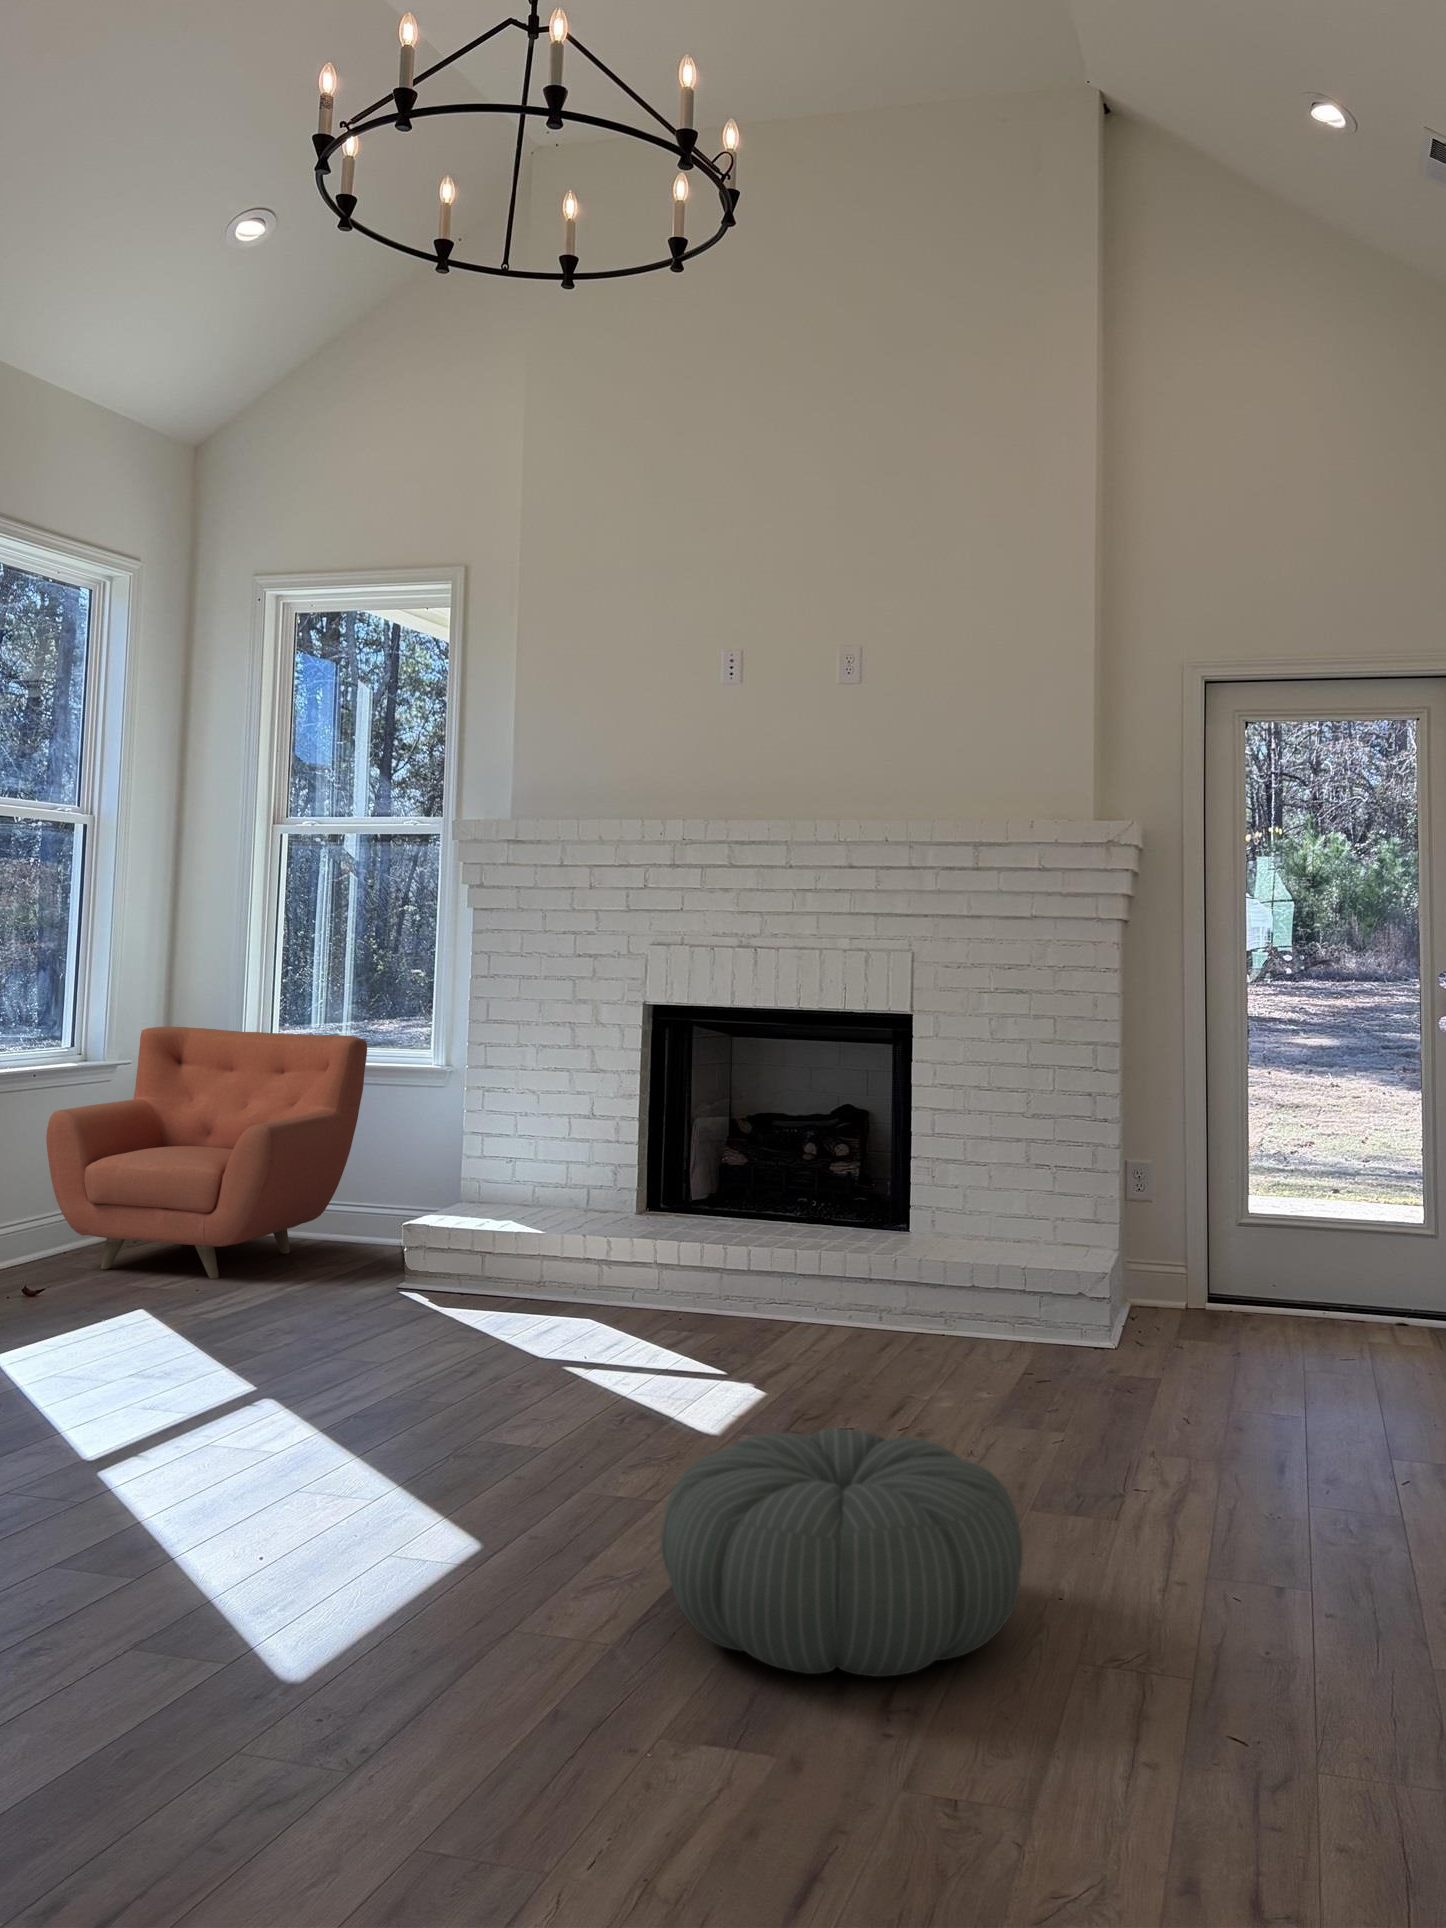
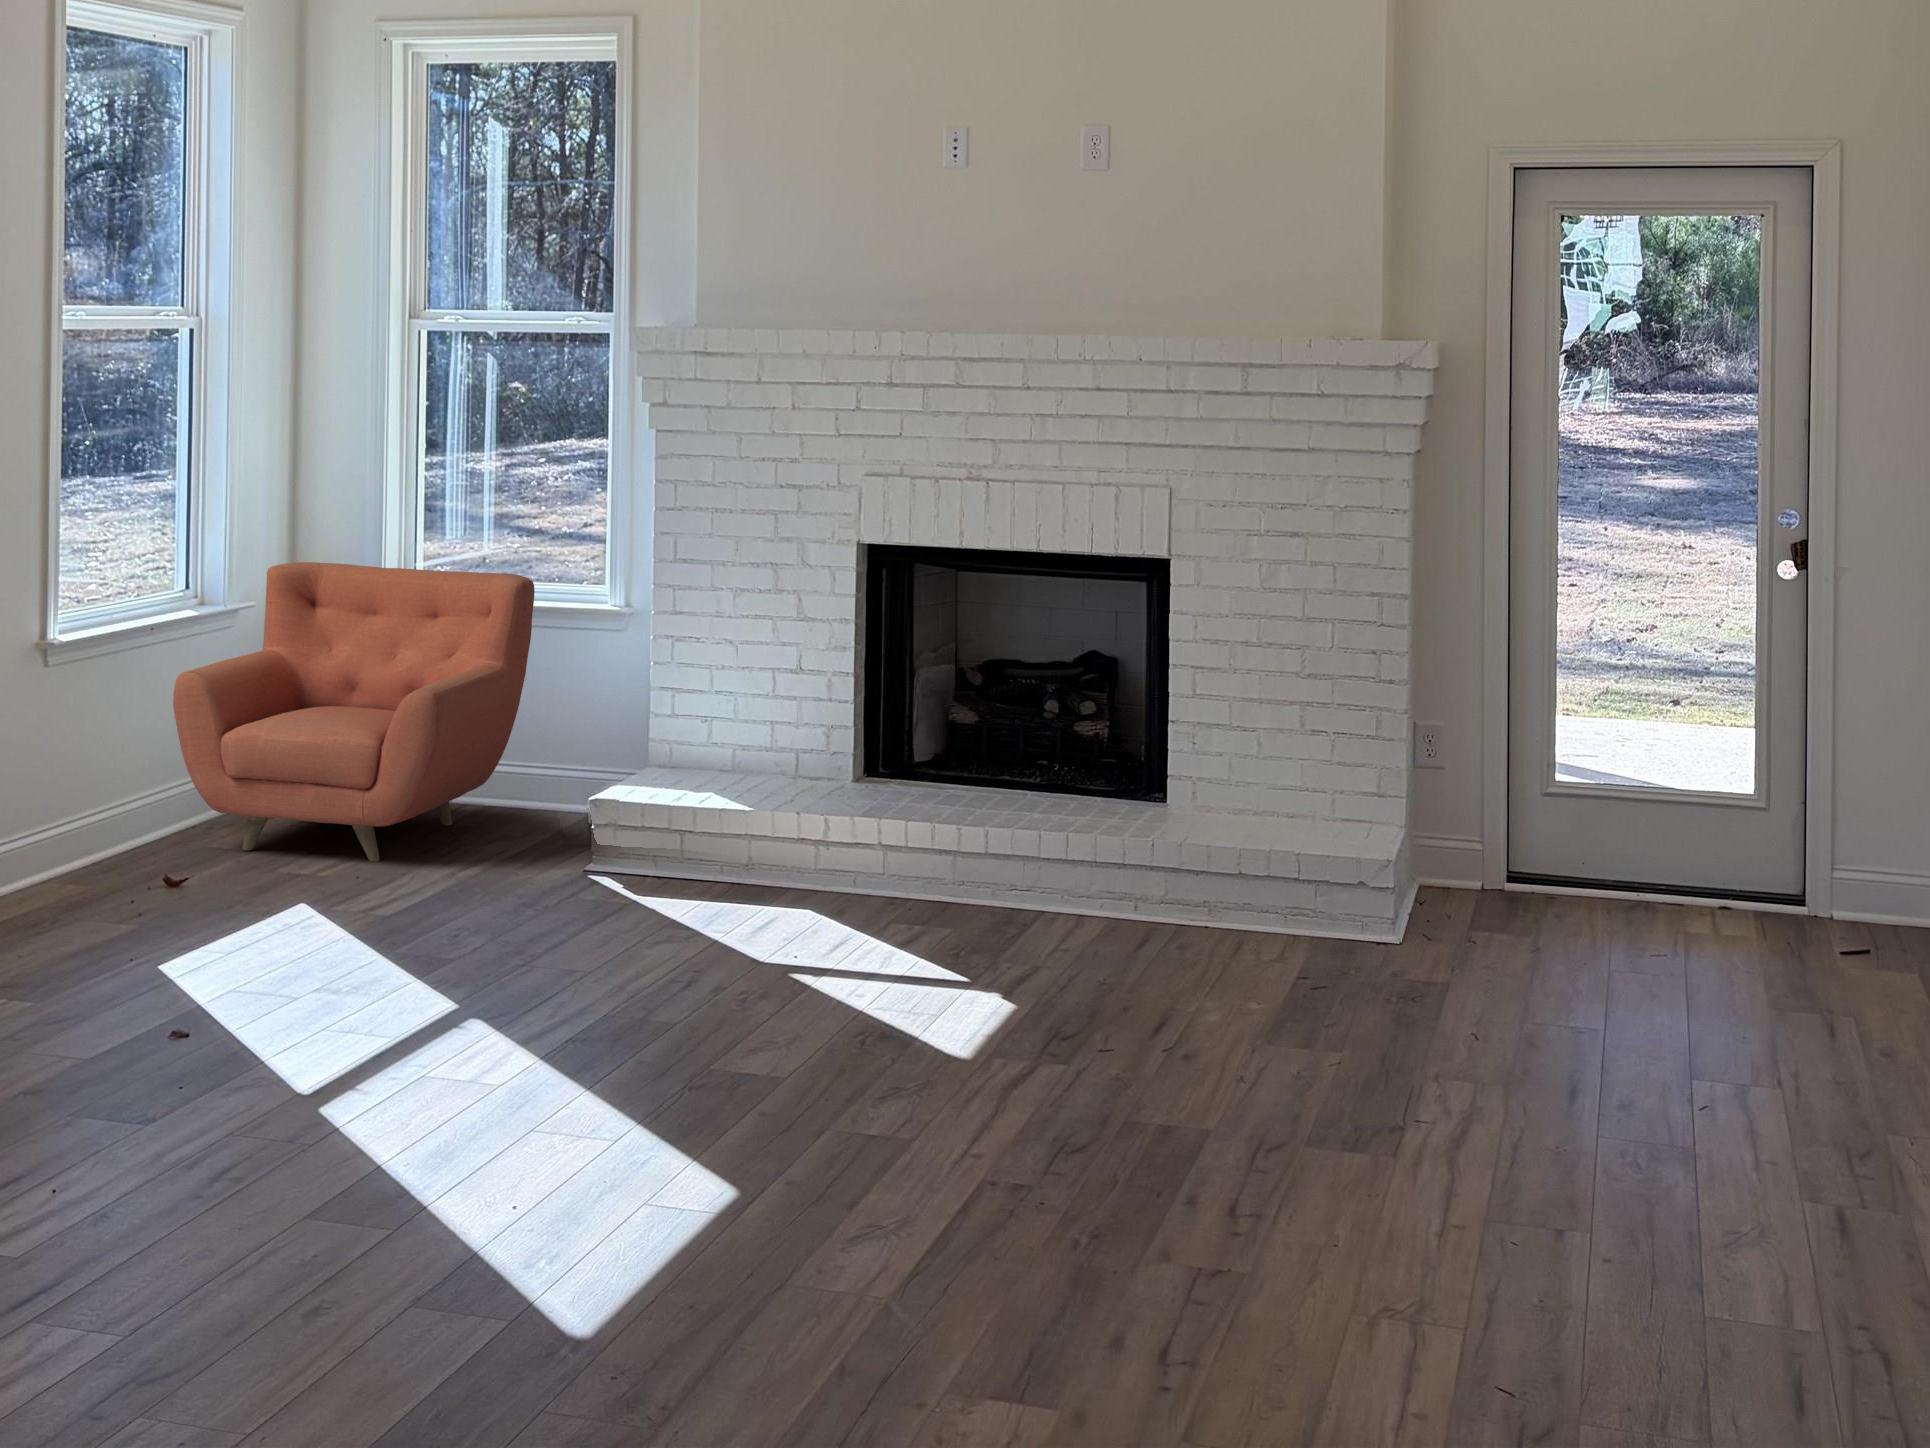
pouf: present [661,1428,1022,1677] -> none [925,1072,1285,1322]

